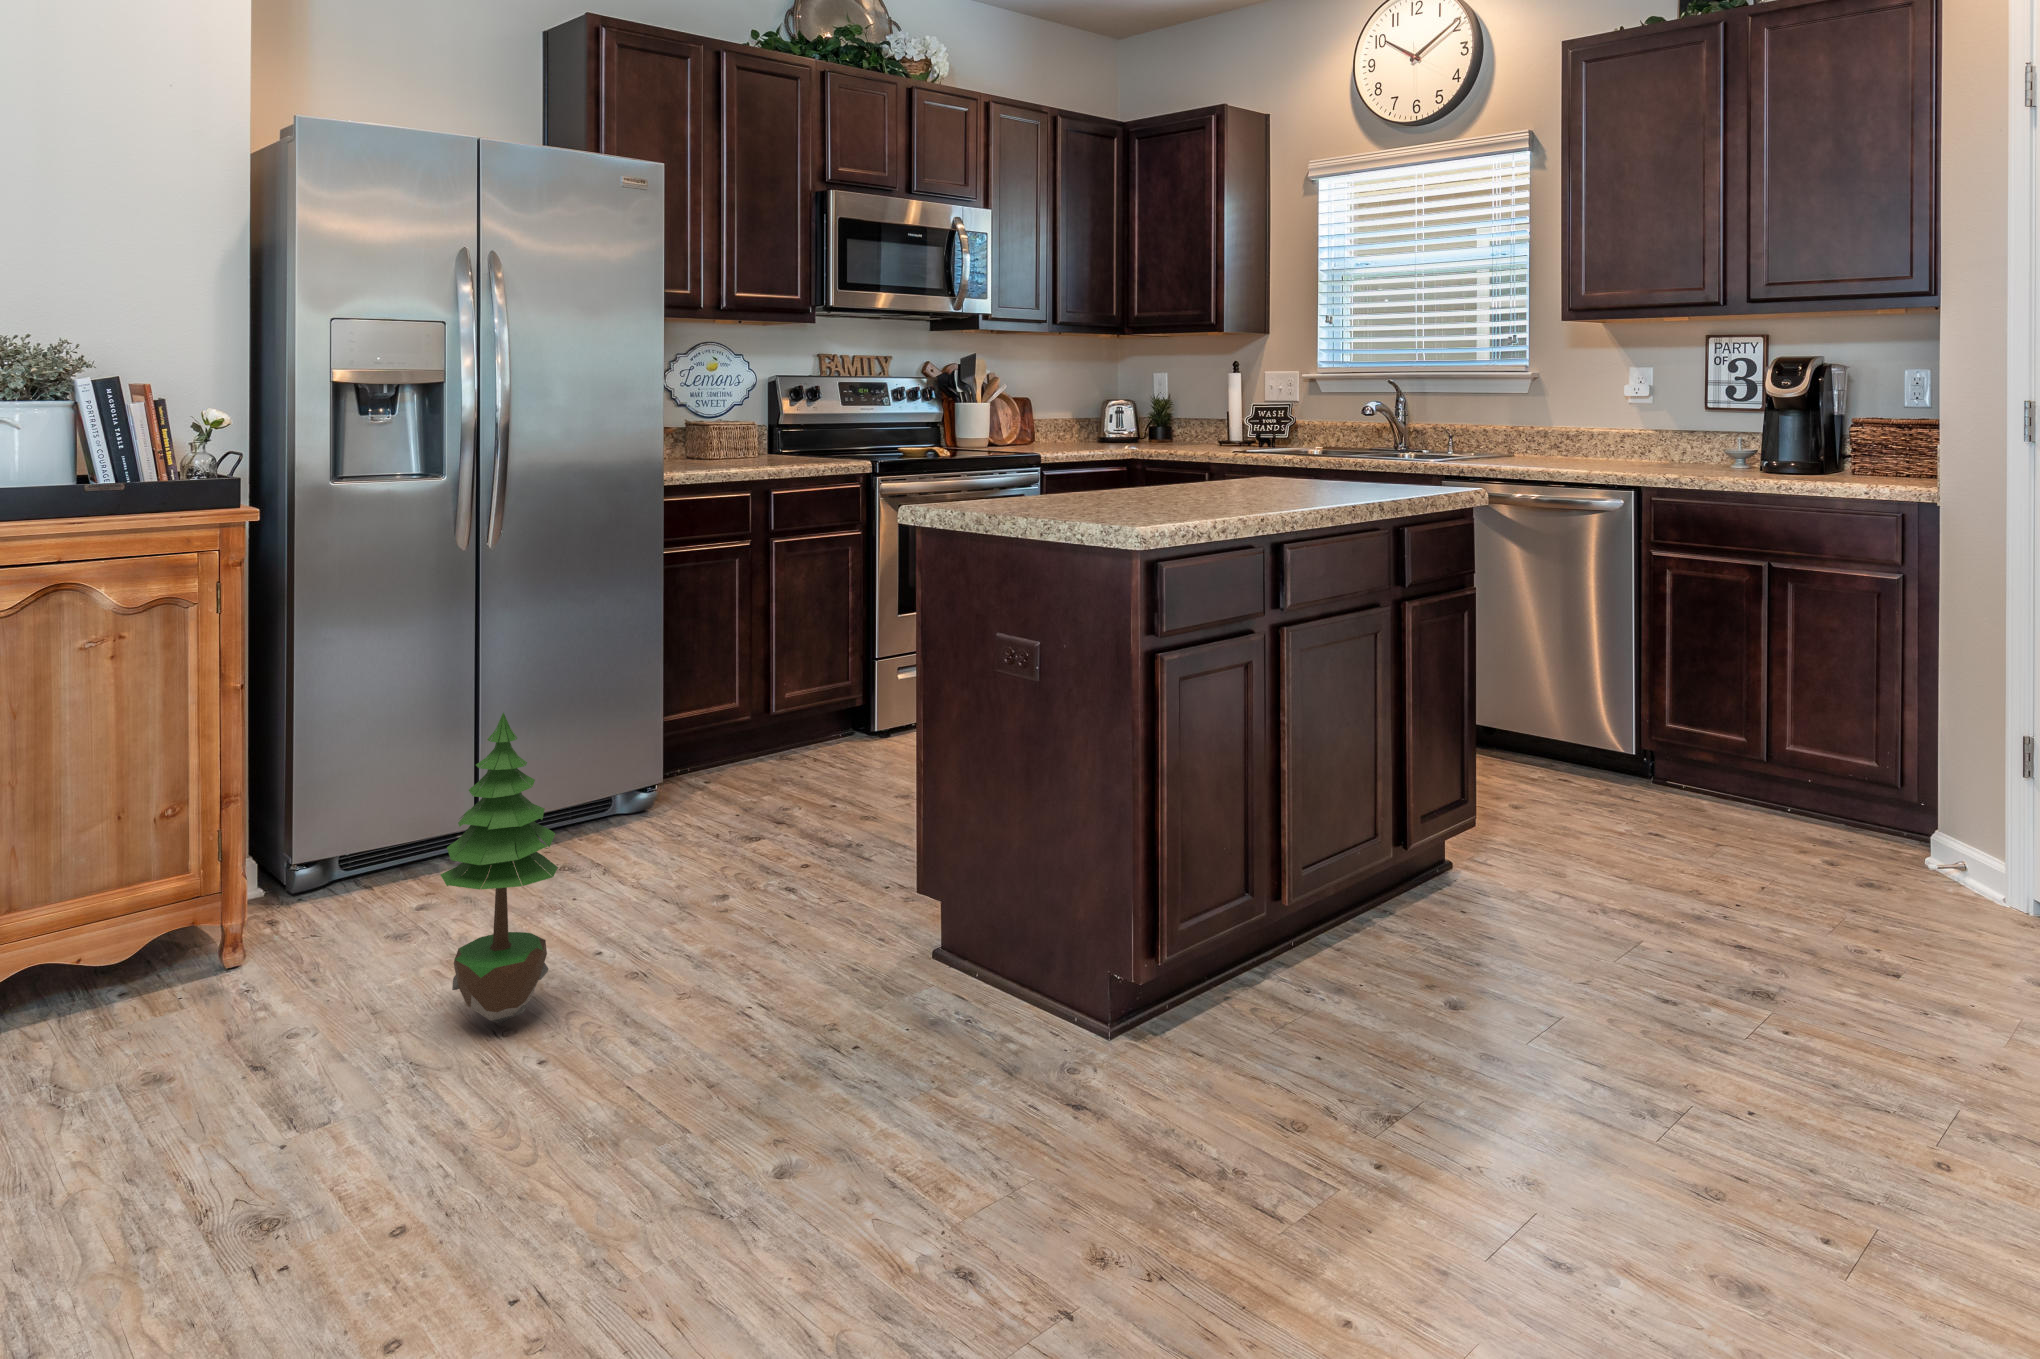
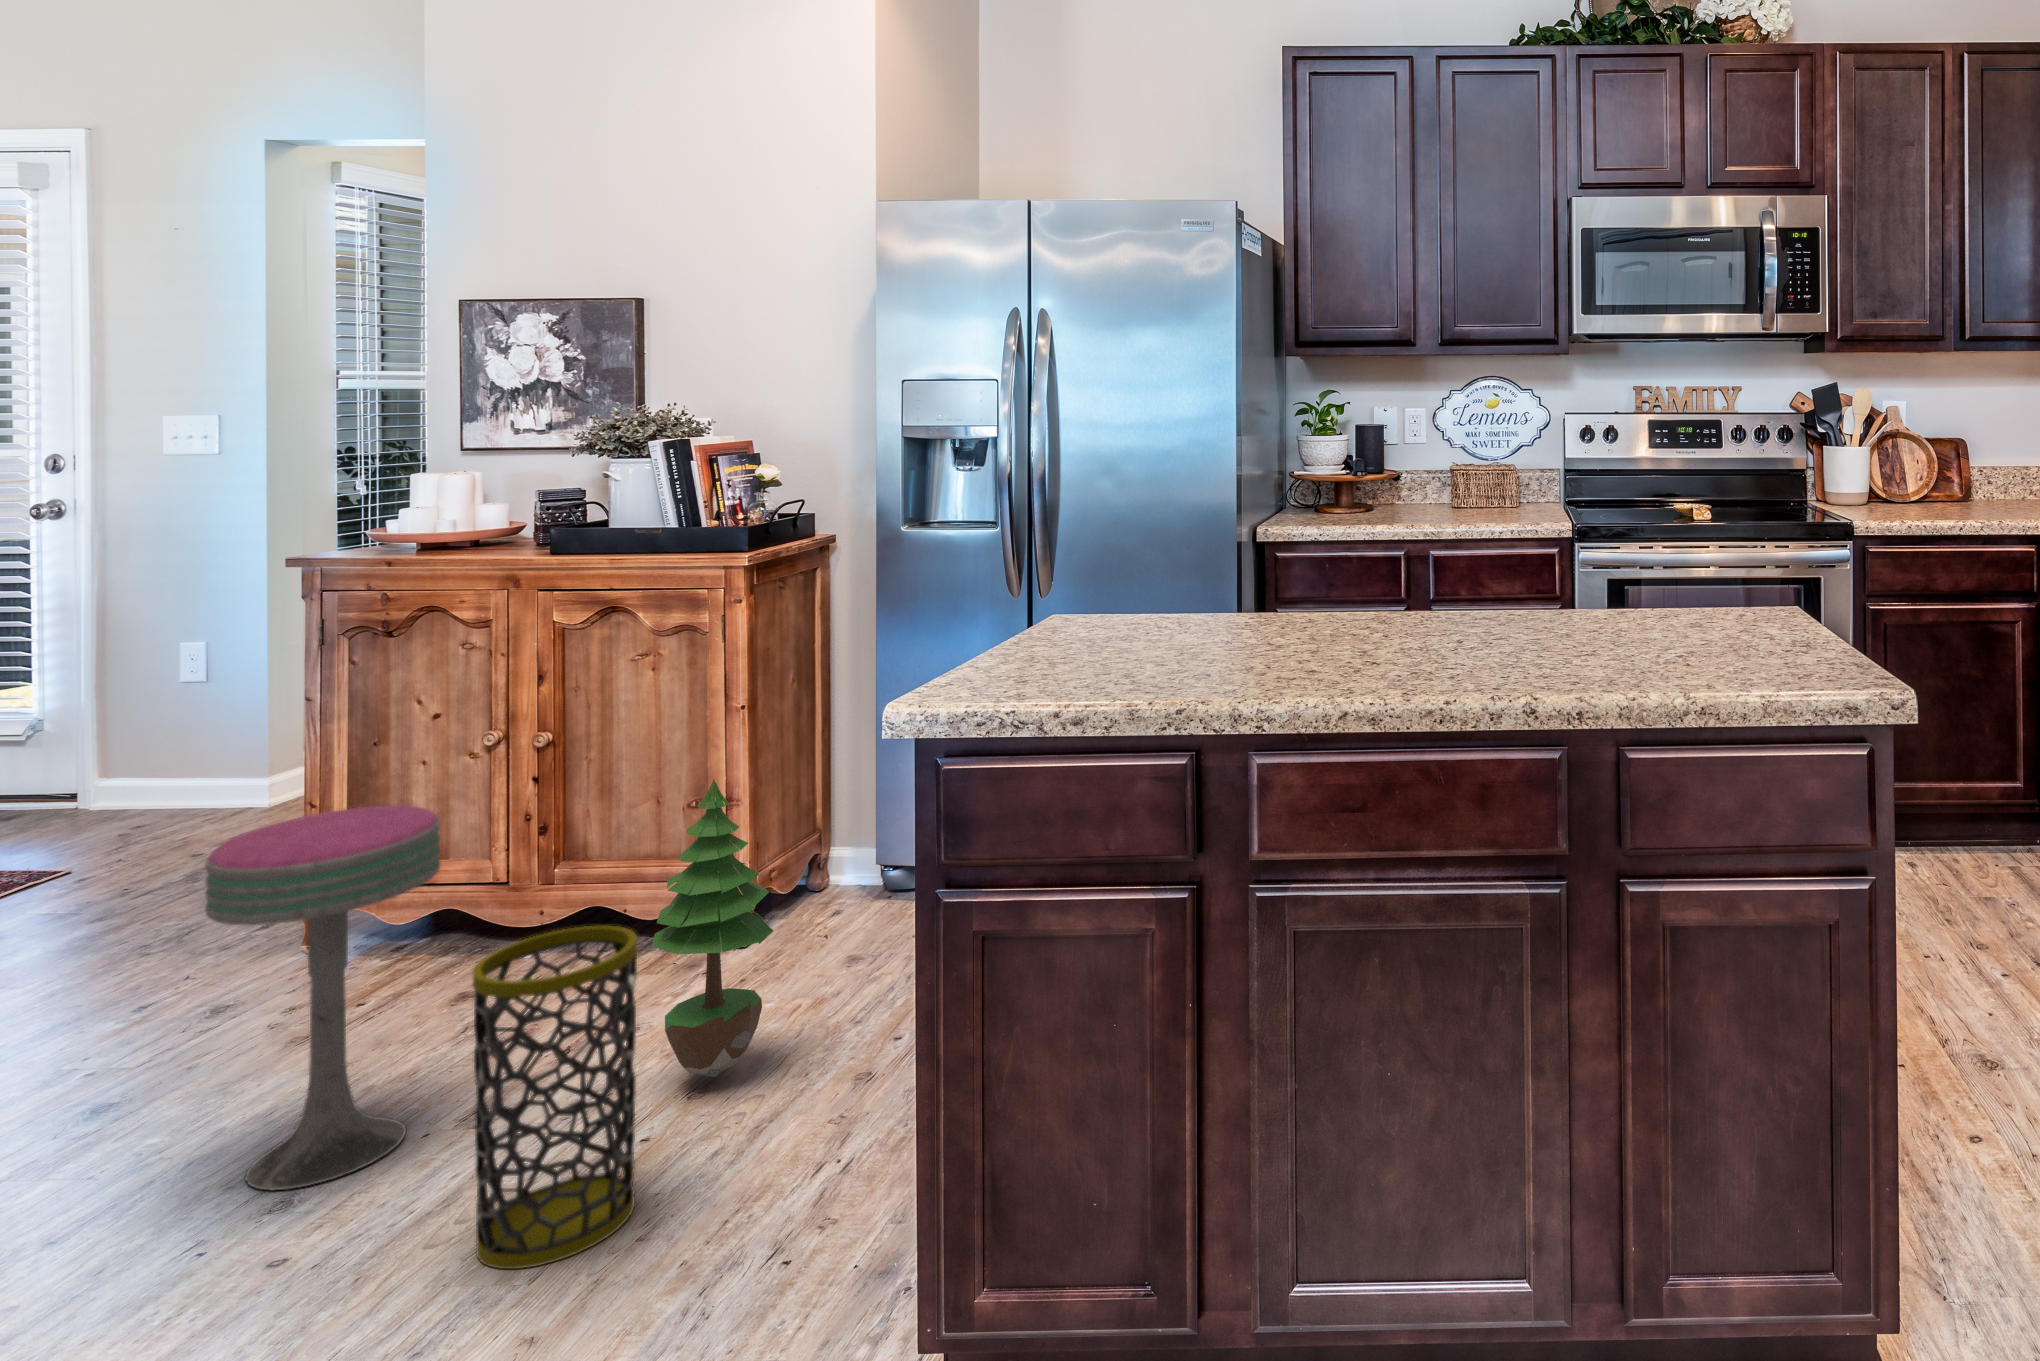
bar stool: none [87,782,333,1245] -> present [205,805,440,1190]
trash can: none [559,825,696,1151] -> present [473,926,637,1269]

